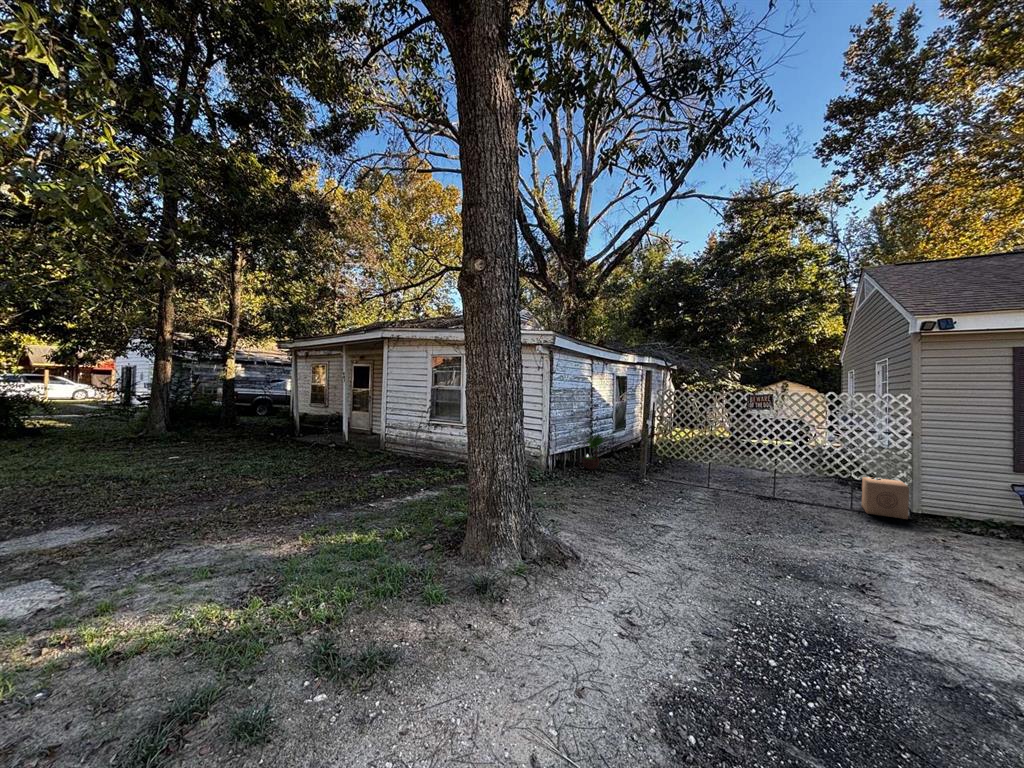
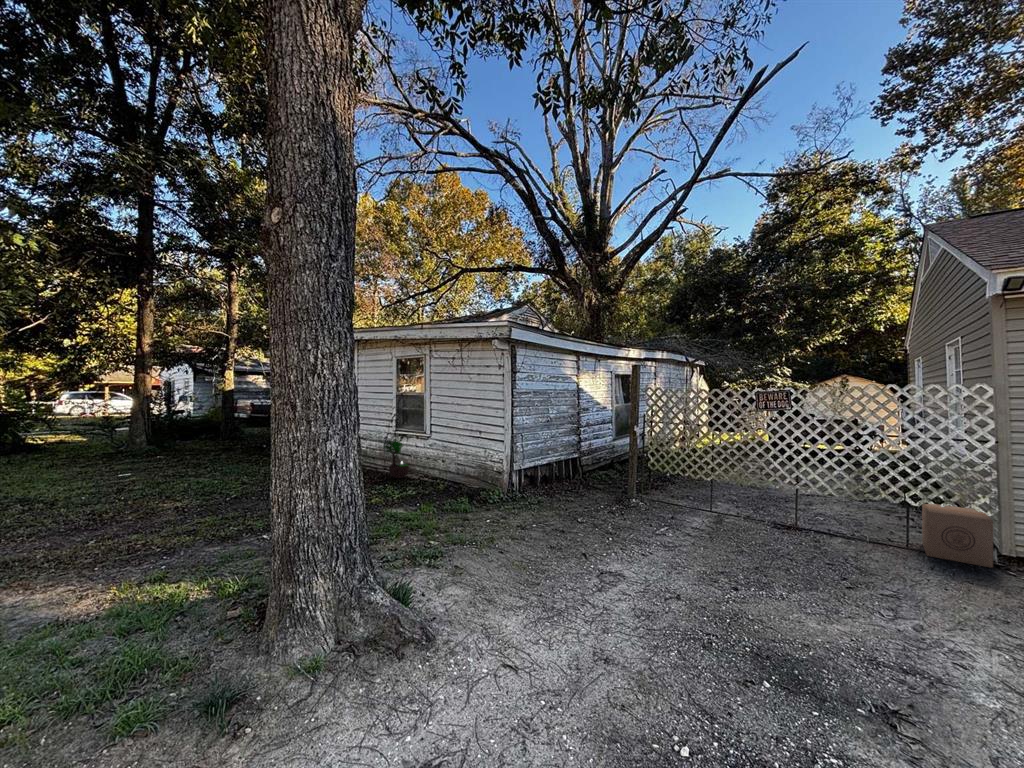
potted tree: present [582,435,603,469] -> present [383,439,409,478]

